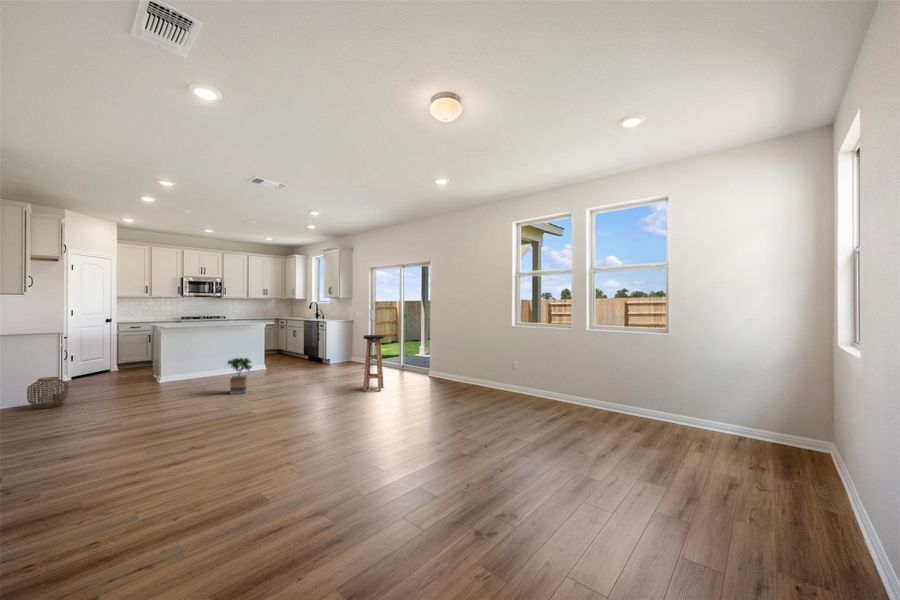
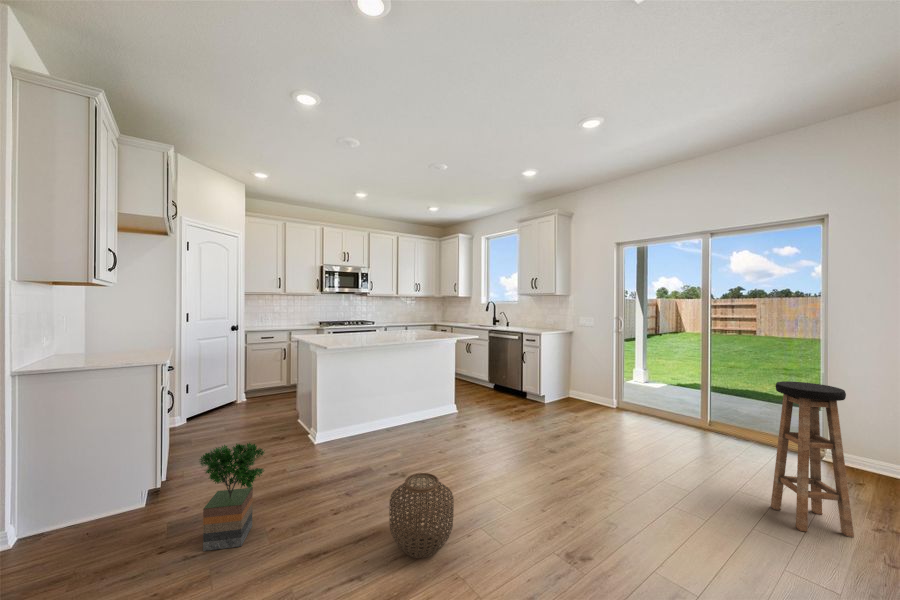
potted tree: present [228,358,252,394] -> present [200,443,264,551]
woven basket: present [27,377,68,409] -> present [389,473,454,558]

